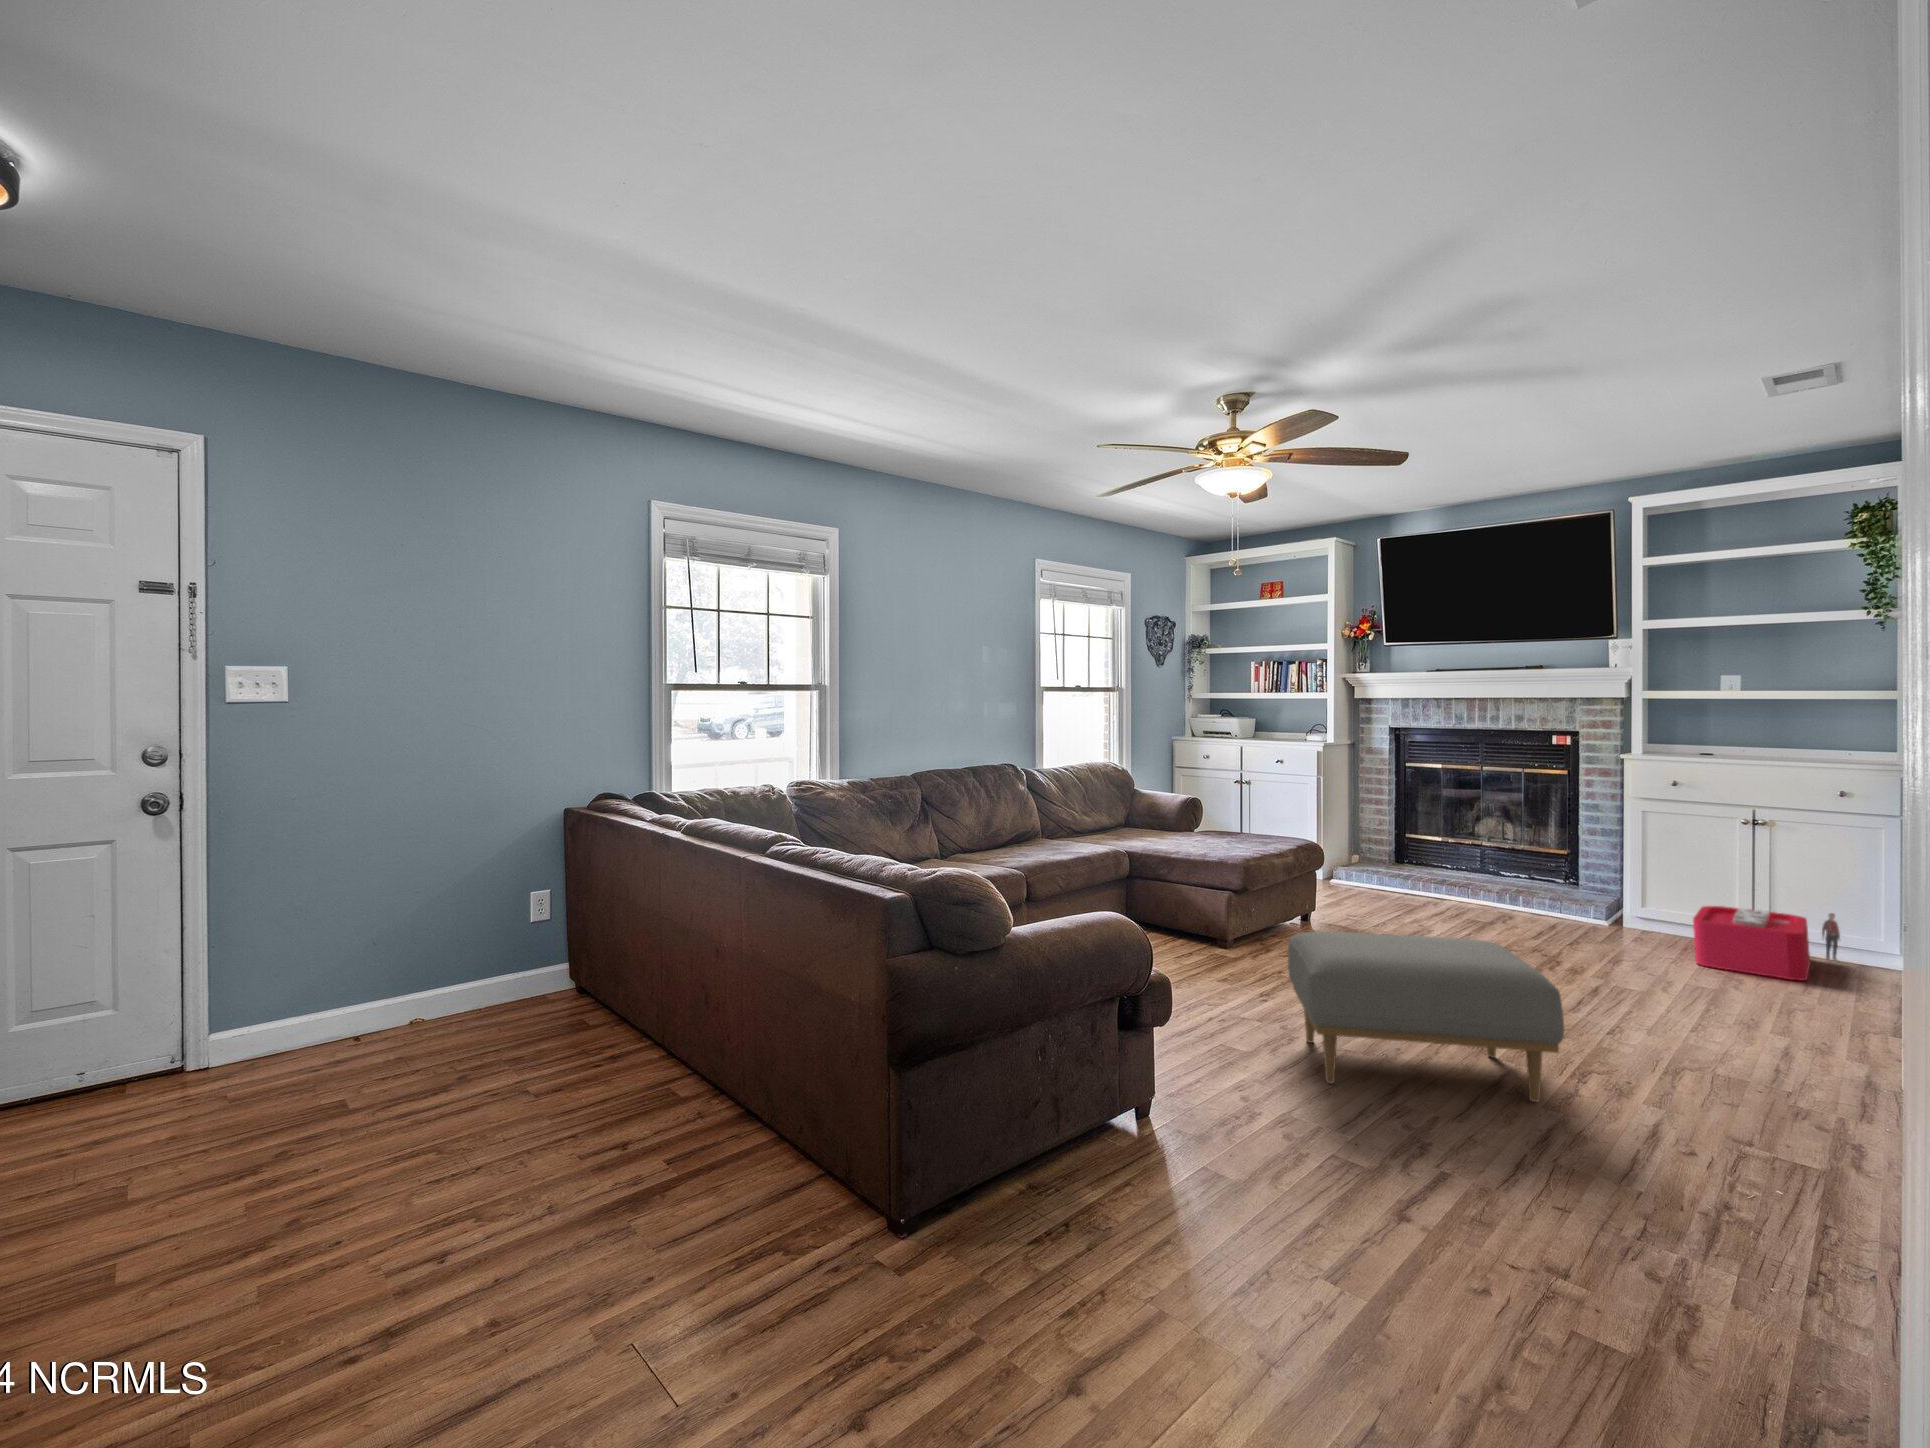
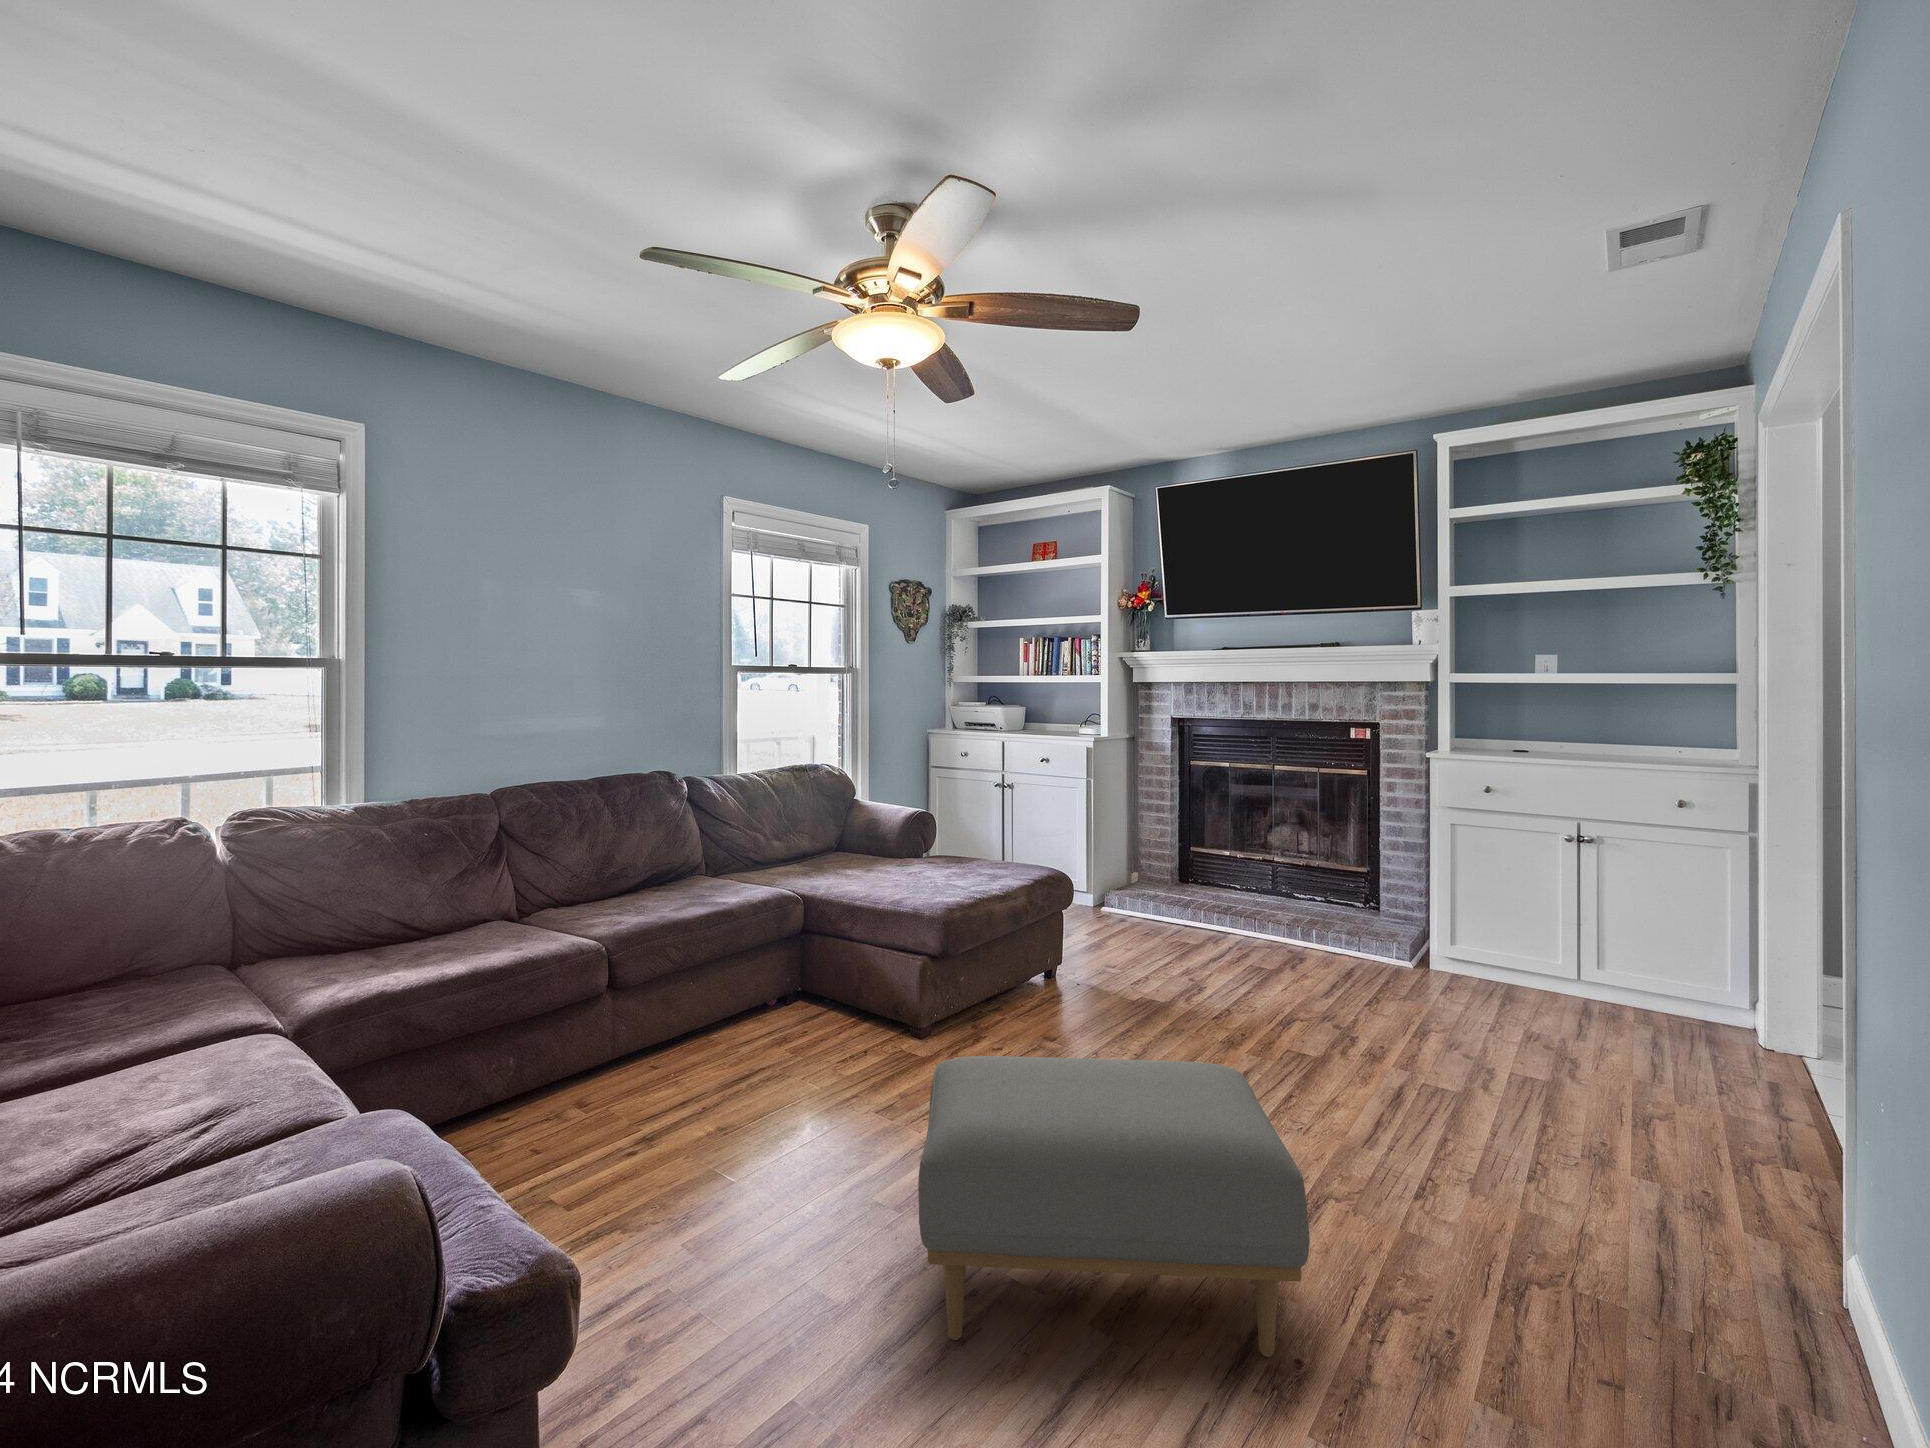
storage bin: present [1693,906,1840,980] -> none [1503,945,1669,1050]

